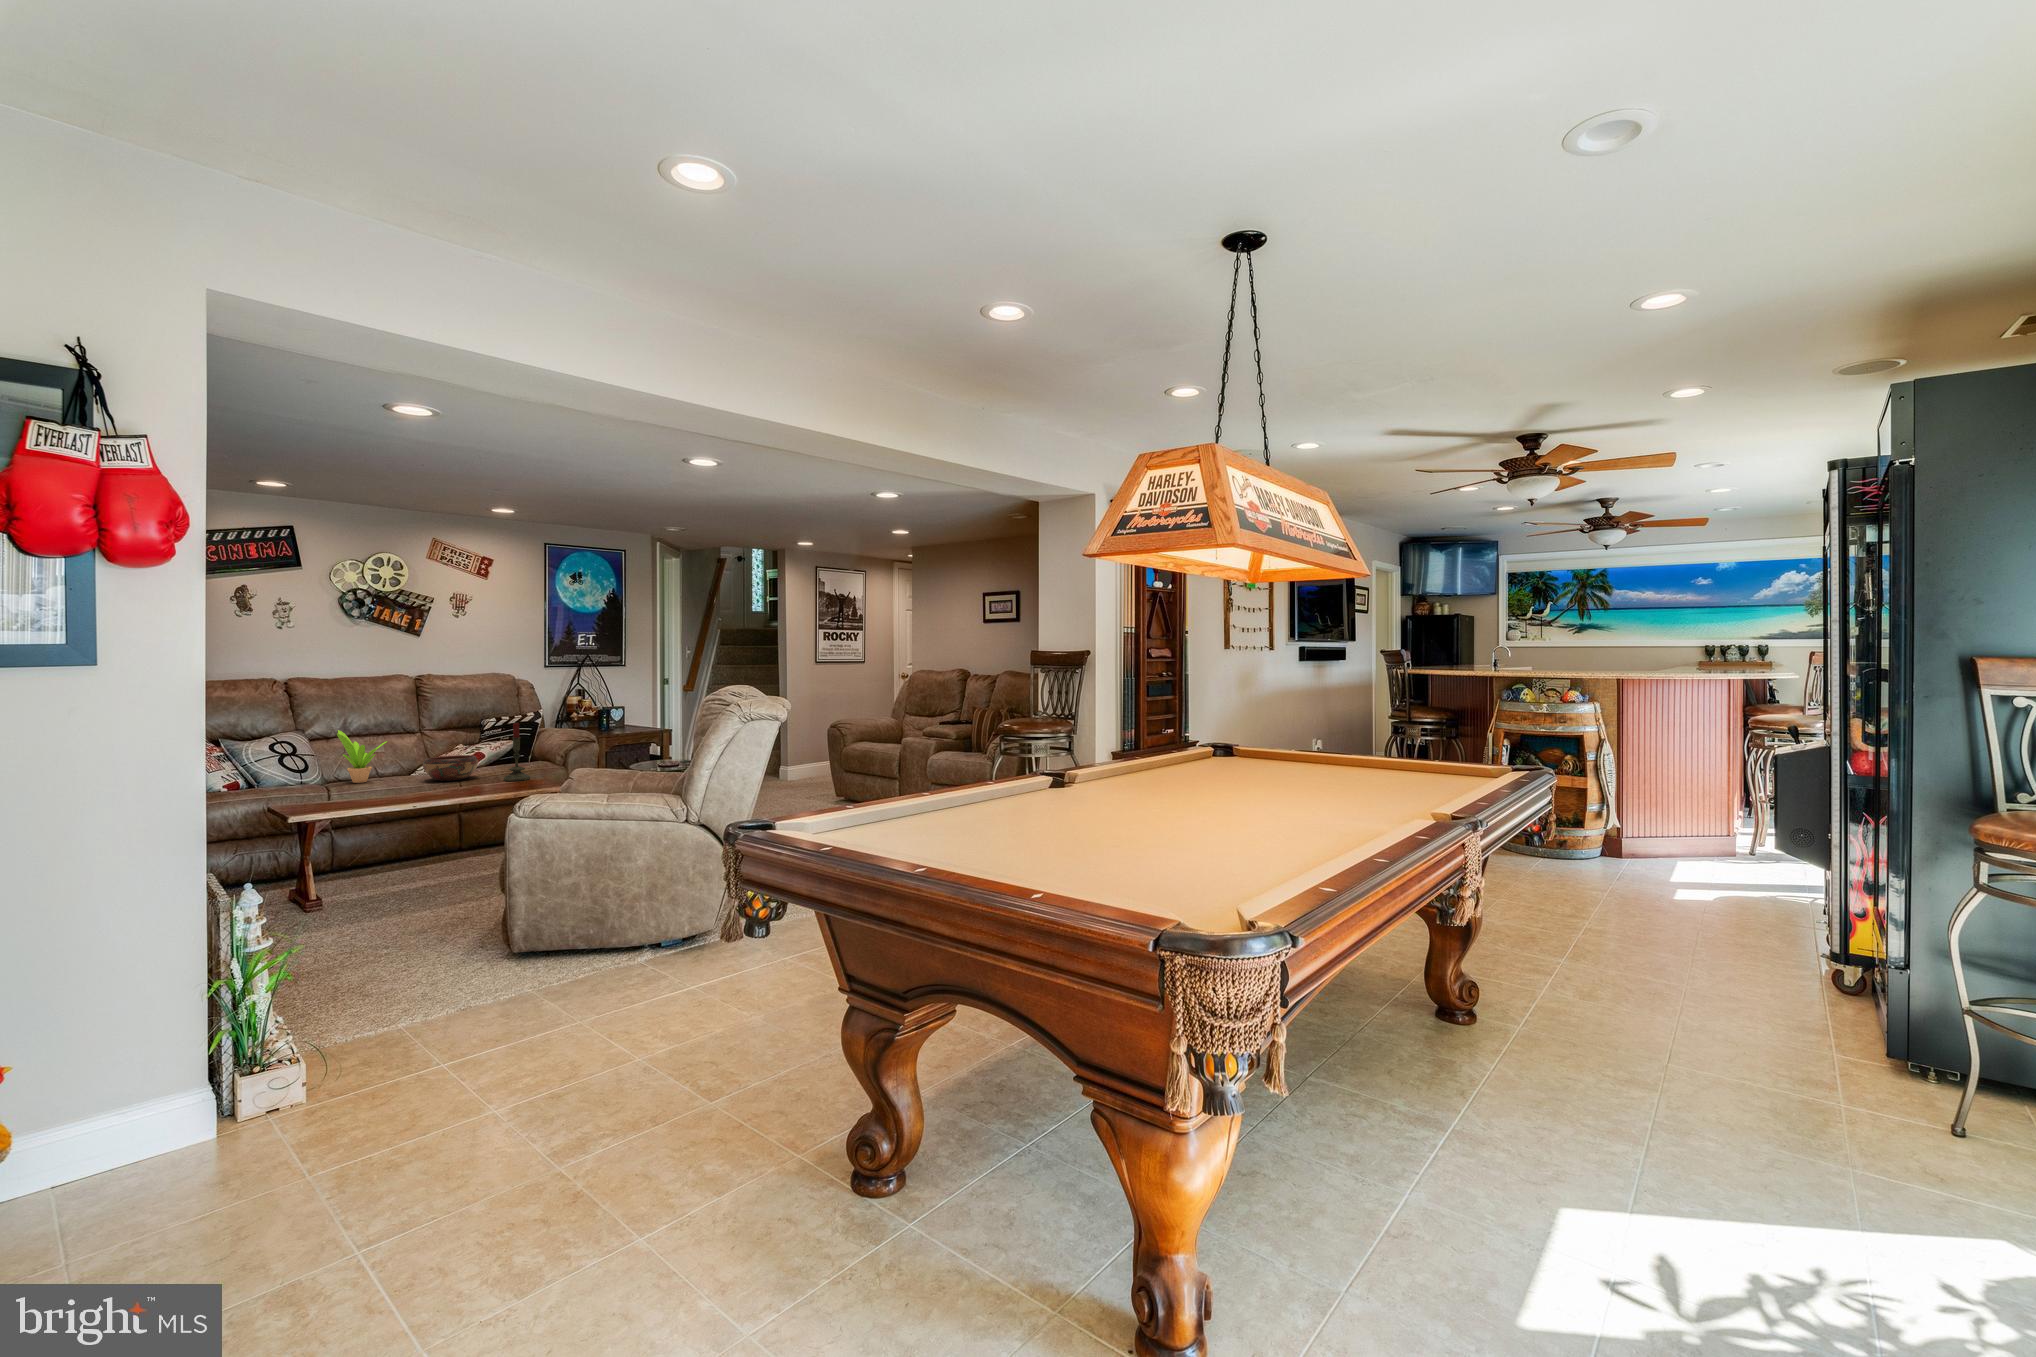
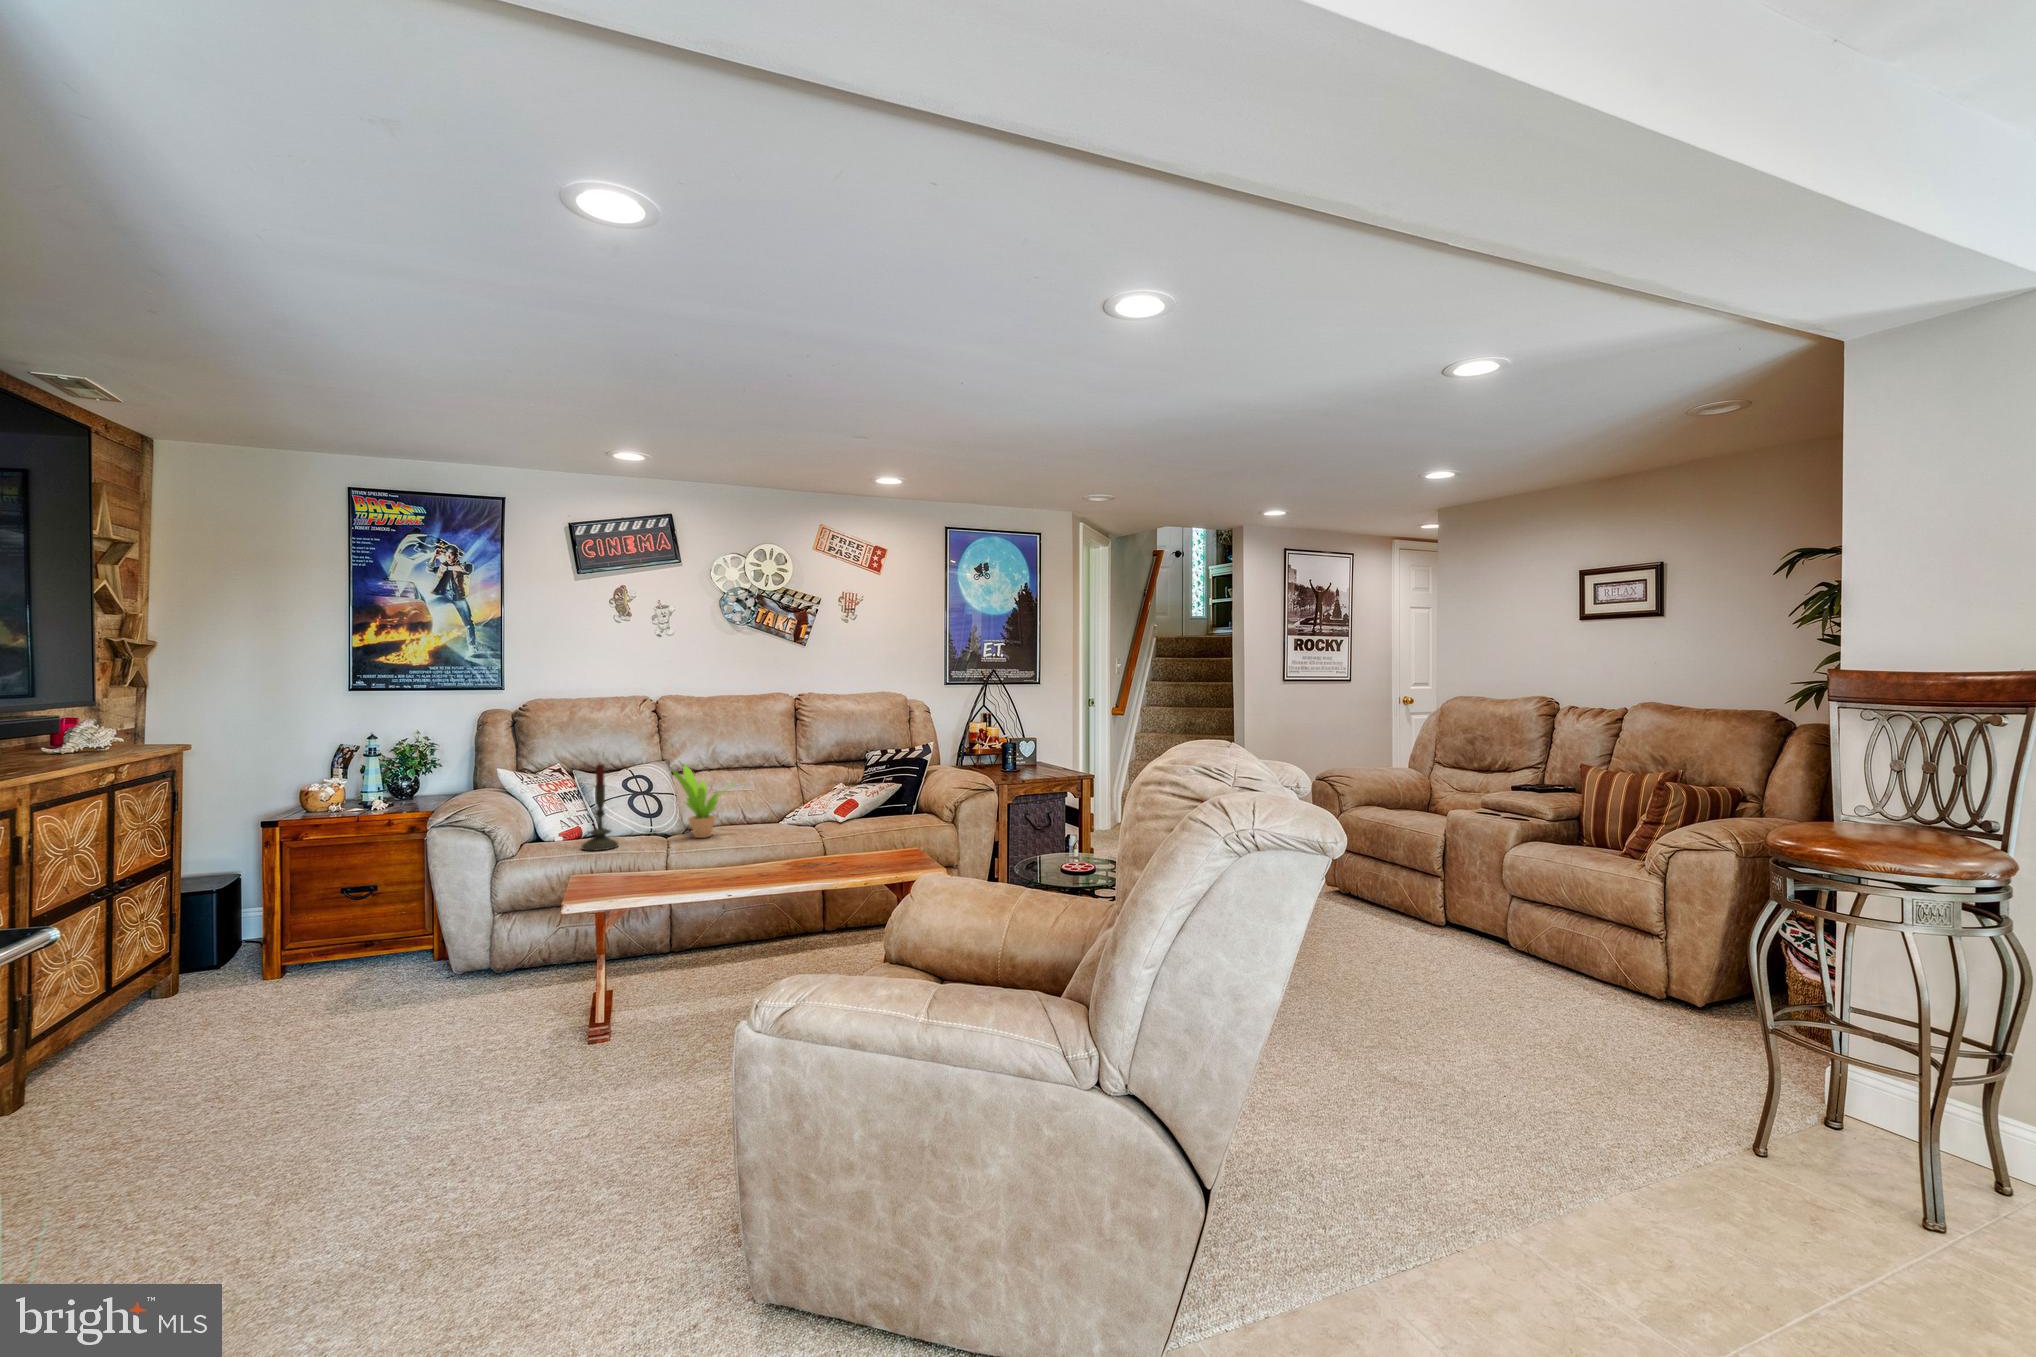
candle: present [504,723,530,781] -> present [581,764,618,851]
decorative bowl: present [423,755,478,781] -> none [770,805,838,843]

